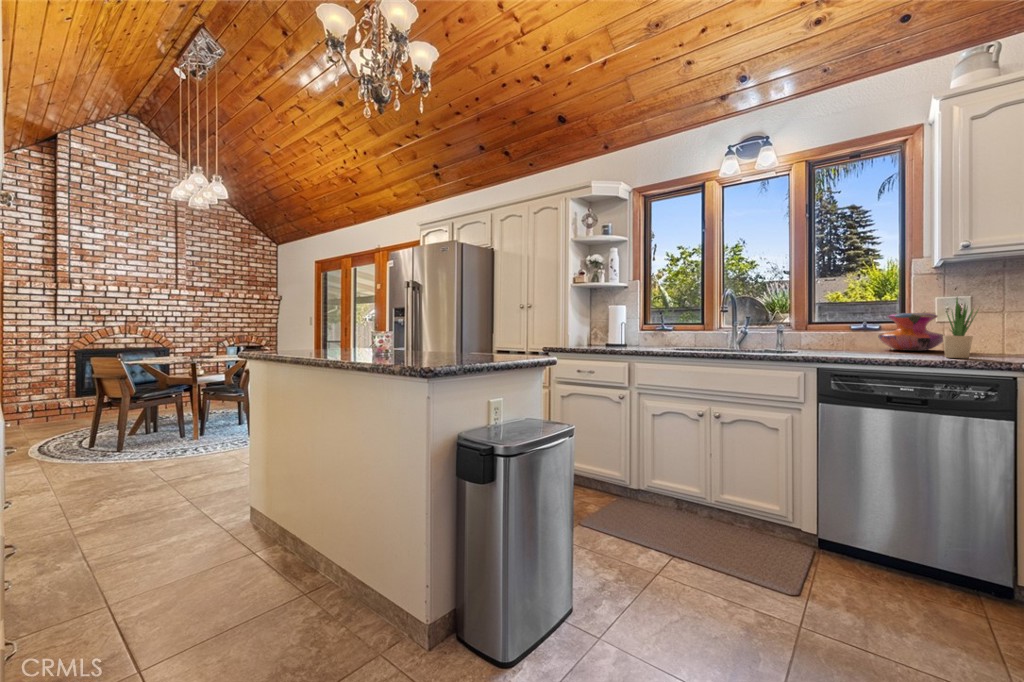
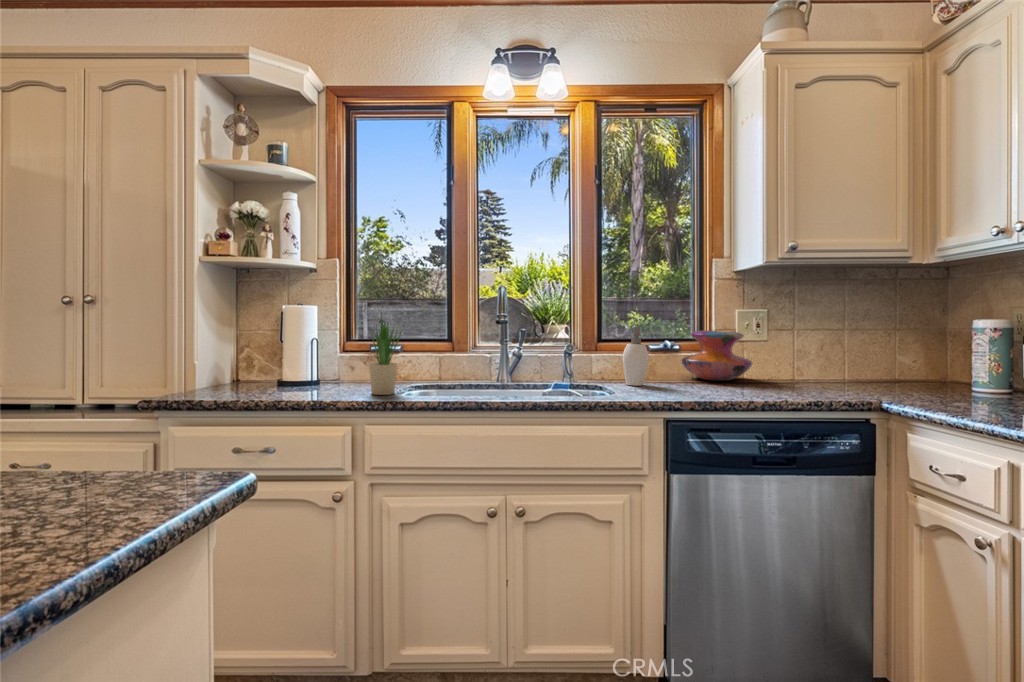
potted plant: present [943,298,978,358] -> present [369,314,402,395]
soap dispenser: none [815,311,839,351] -> present [623,327,655,386]

